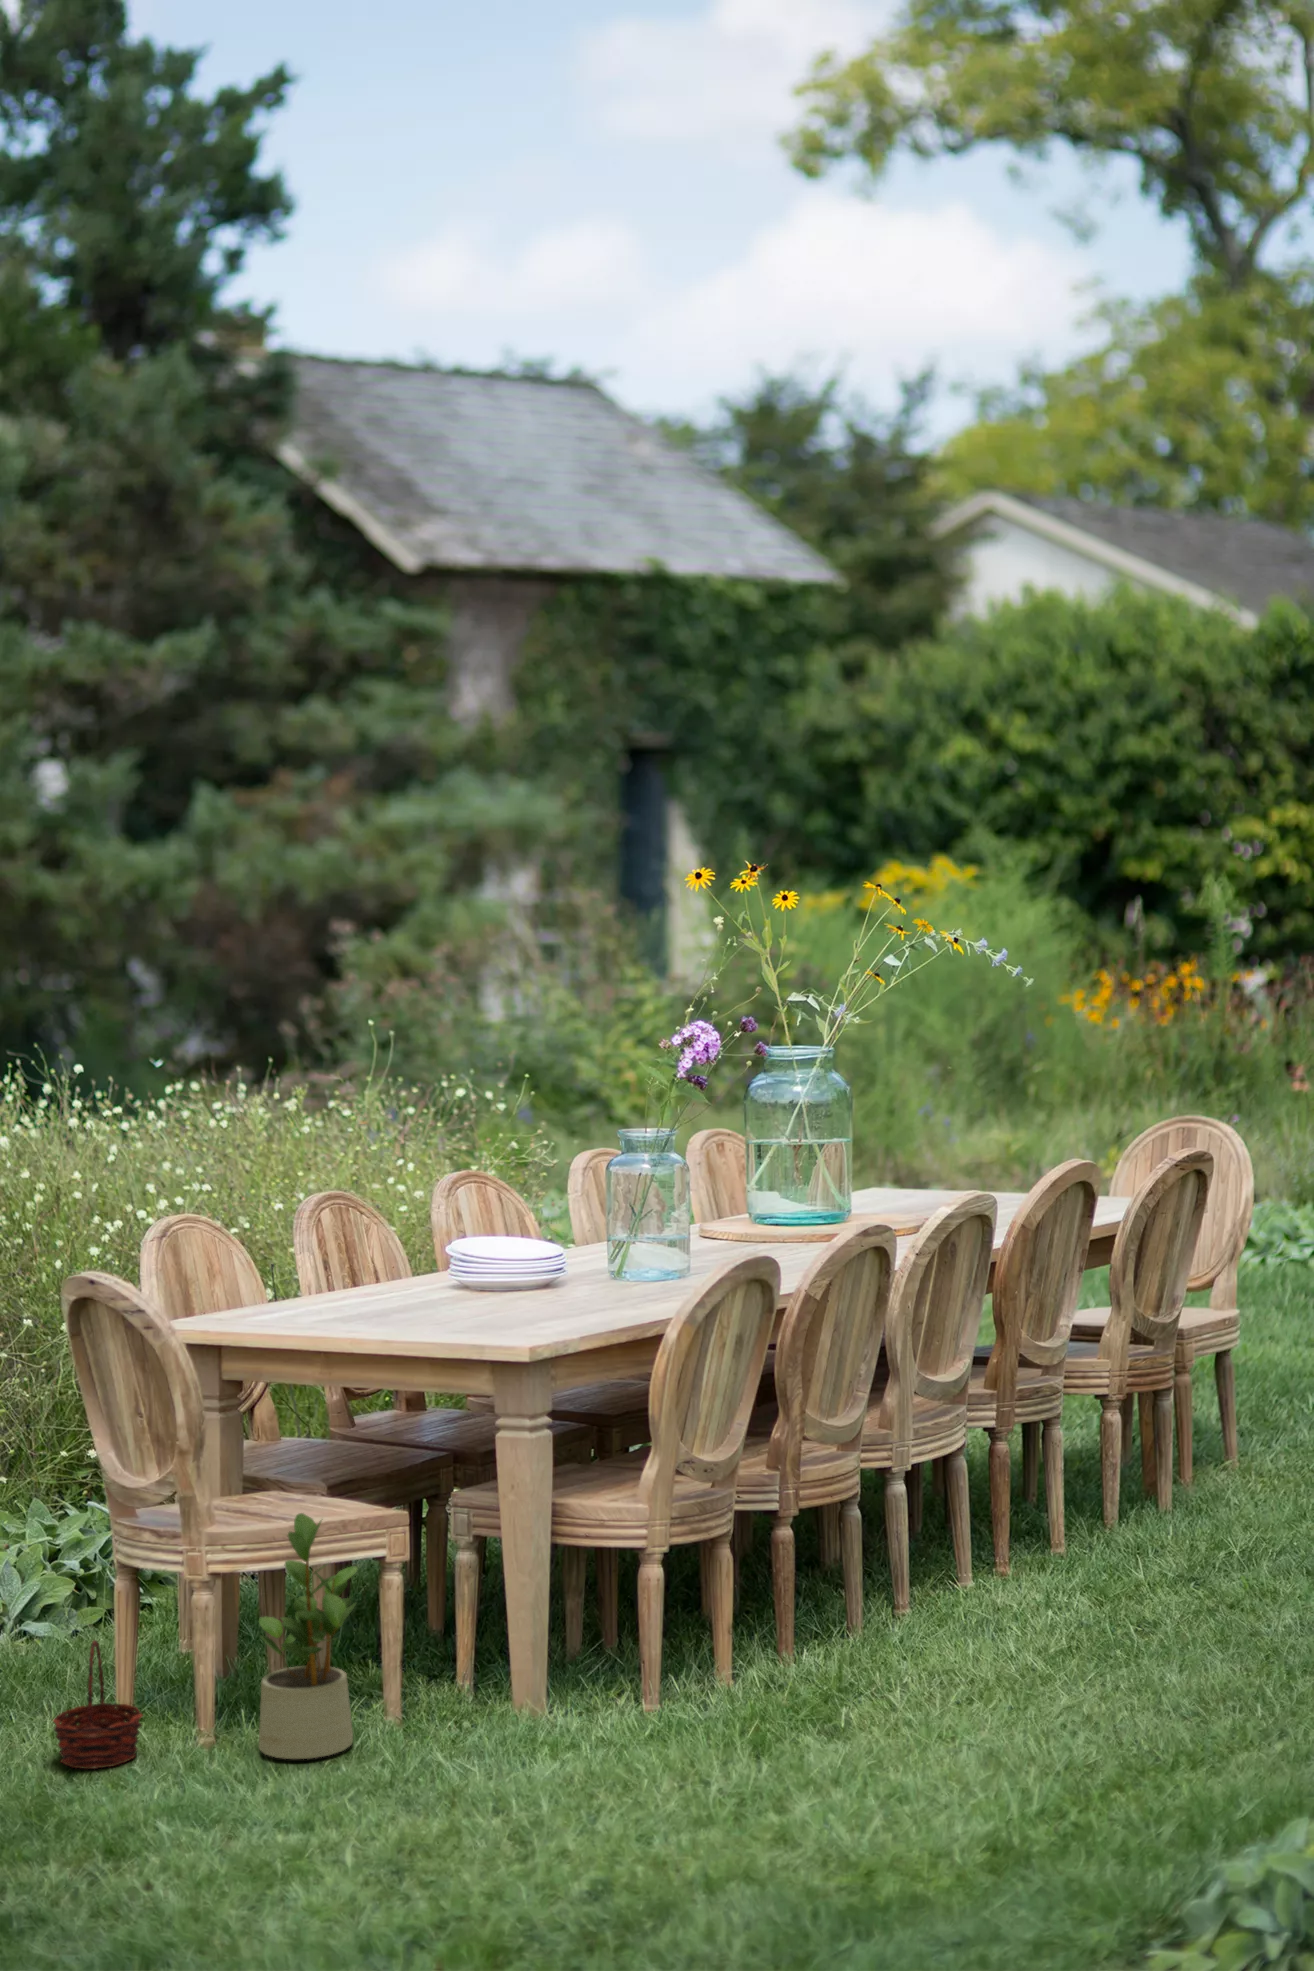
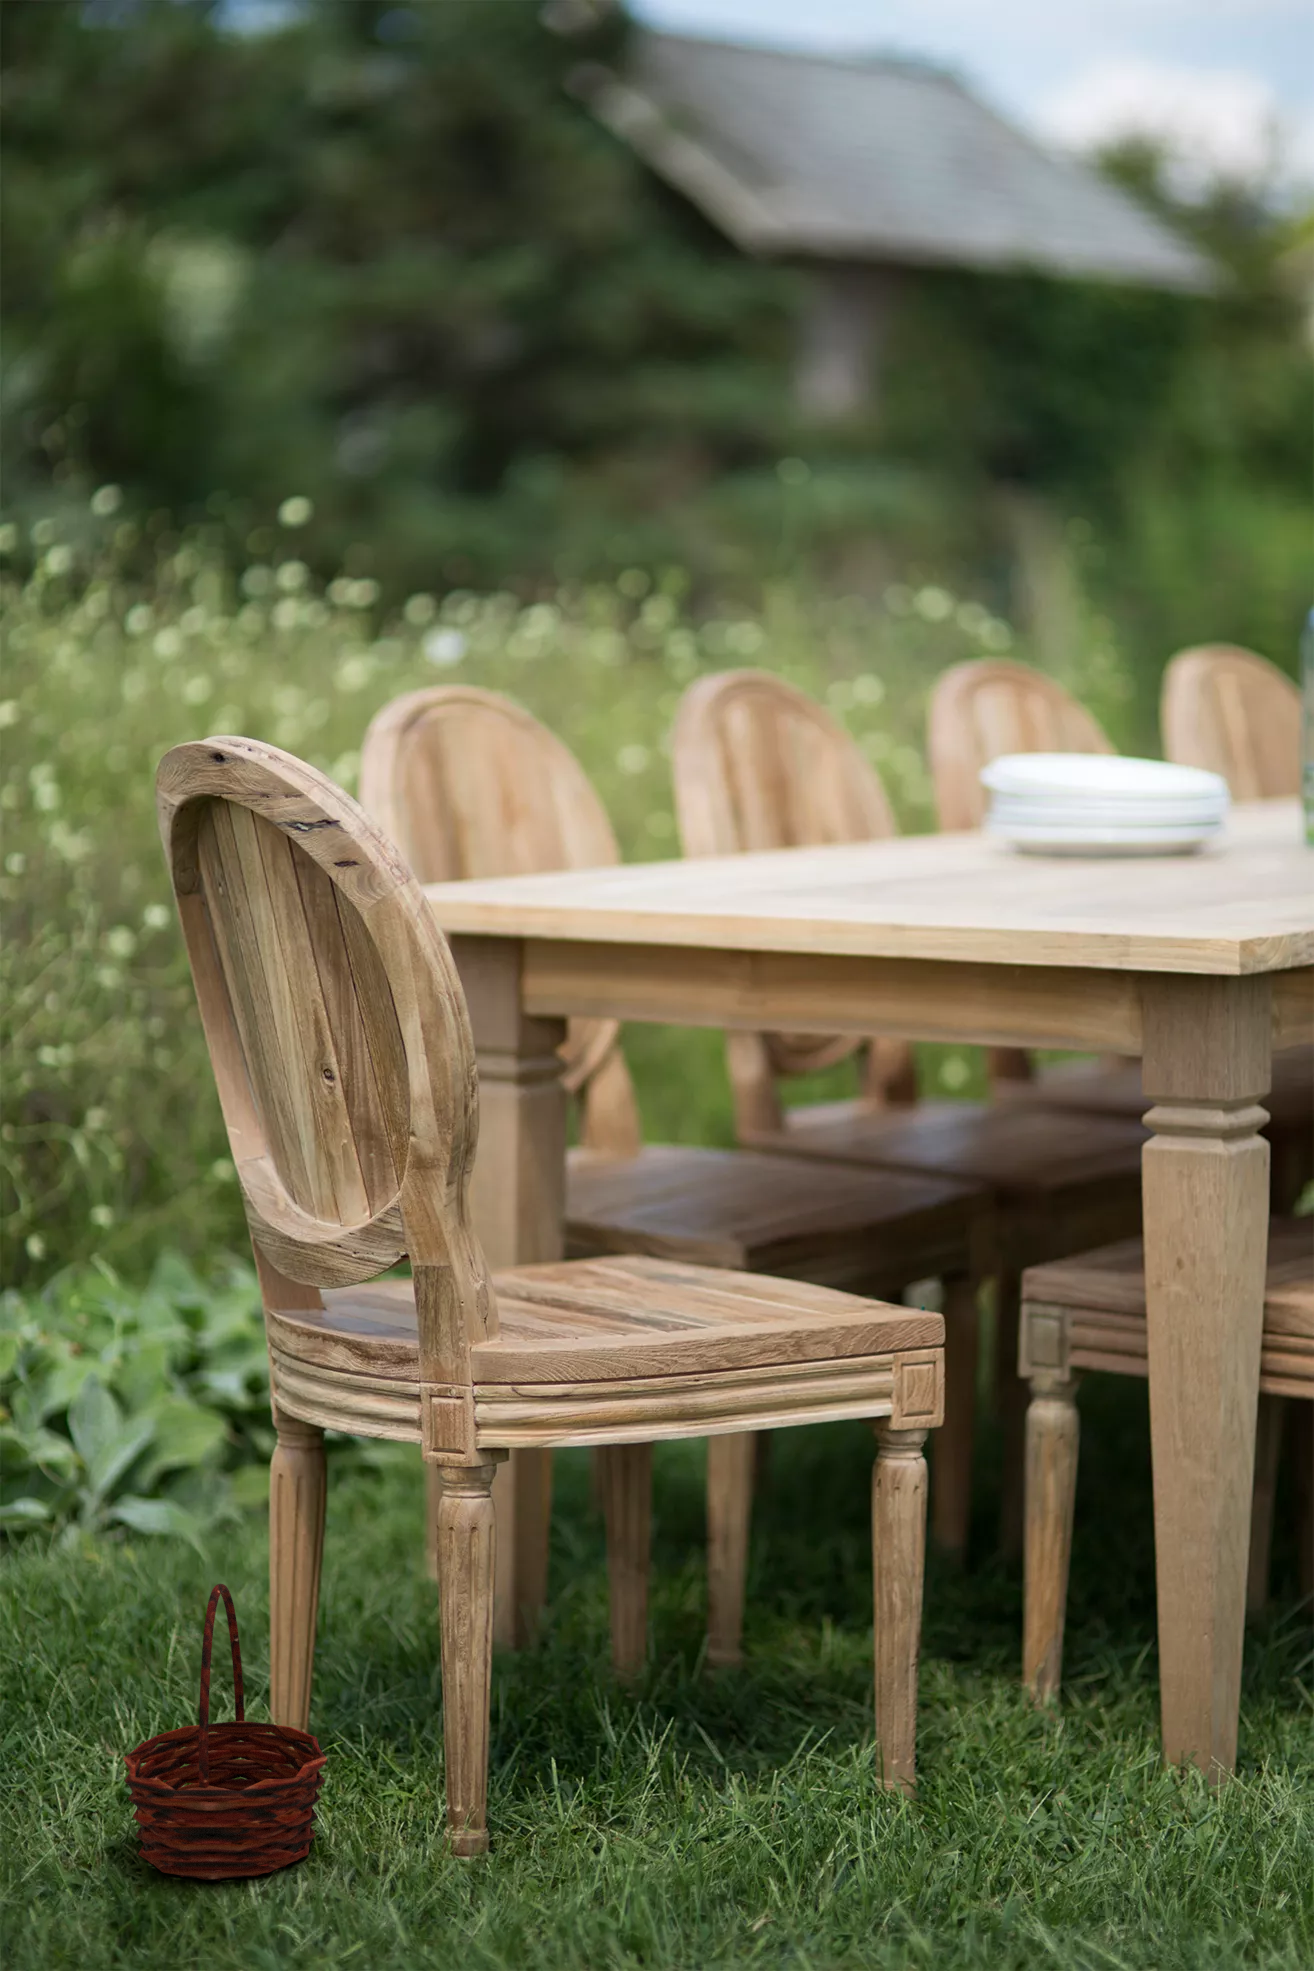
potted plant: present [259,1513,357,1759] -> none [590,1318,830,1894]

